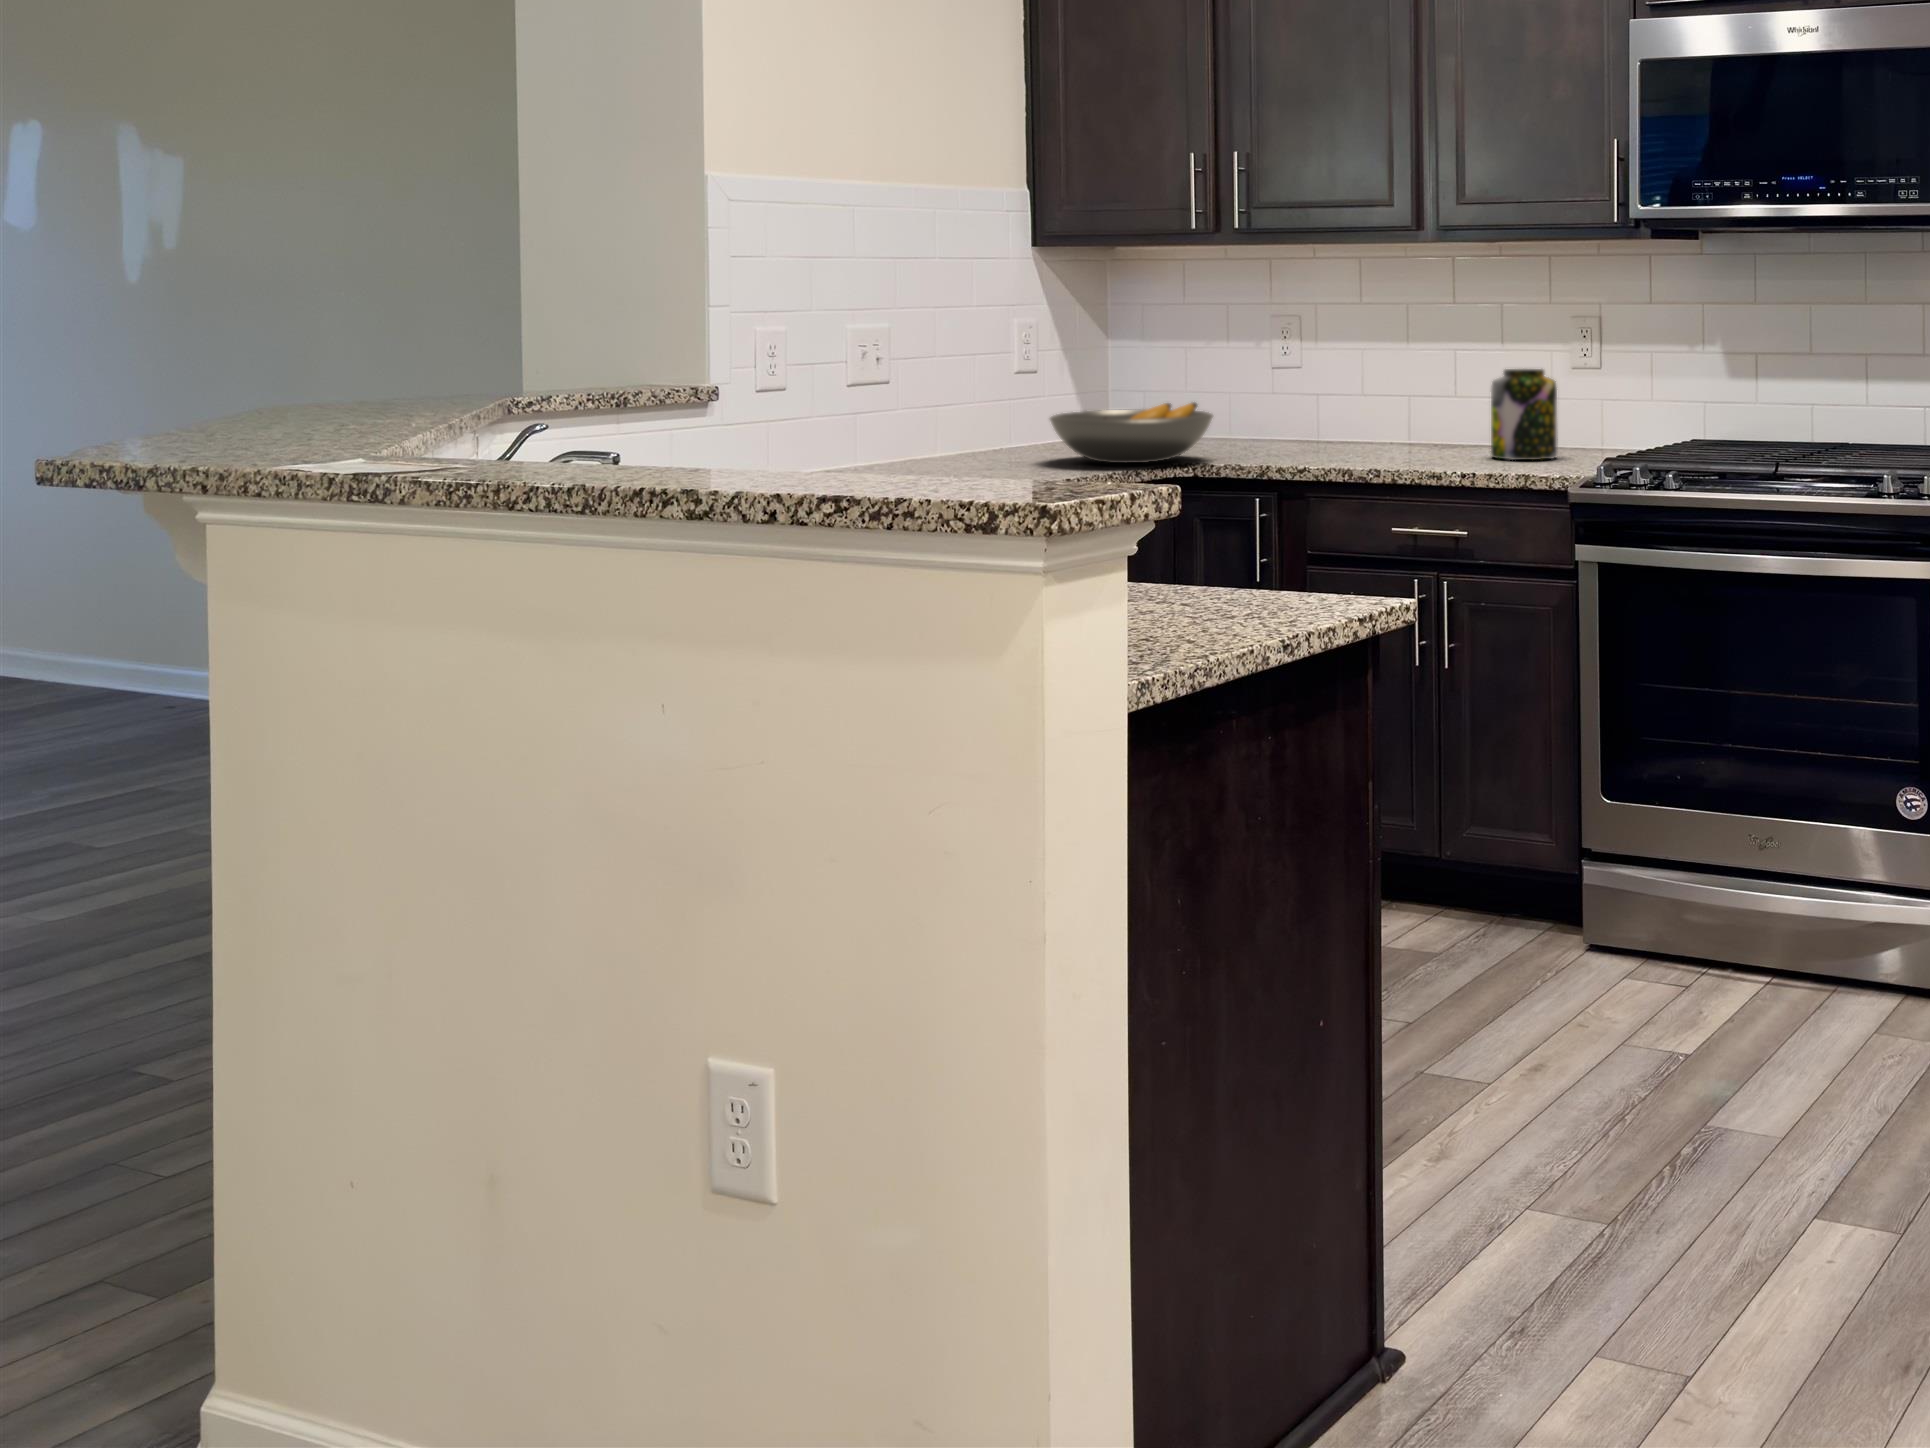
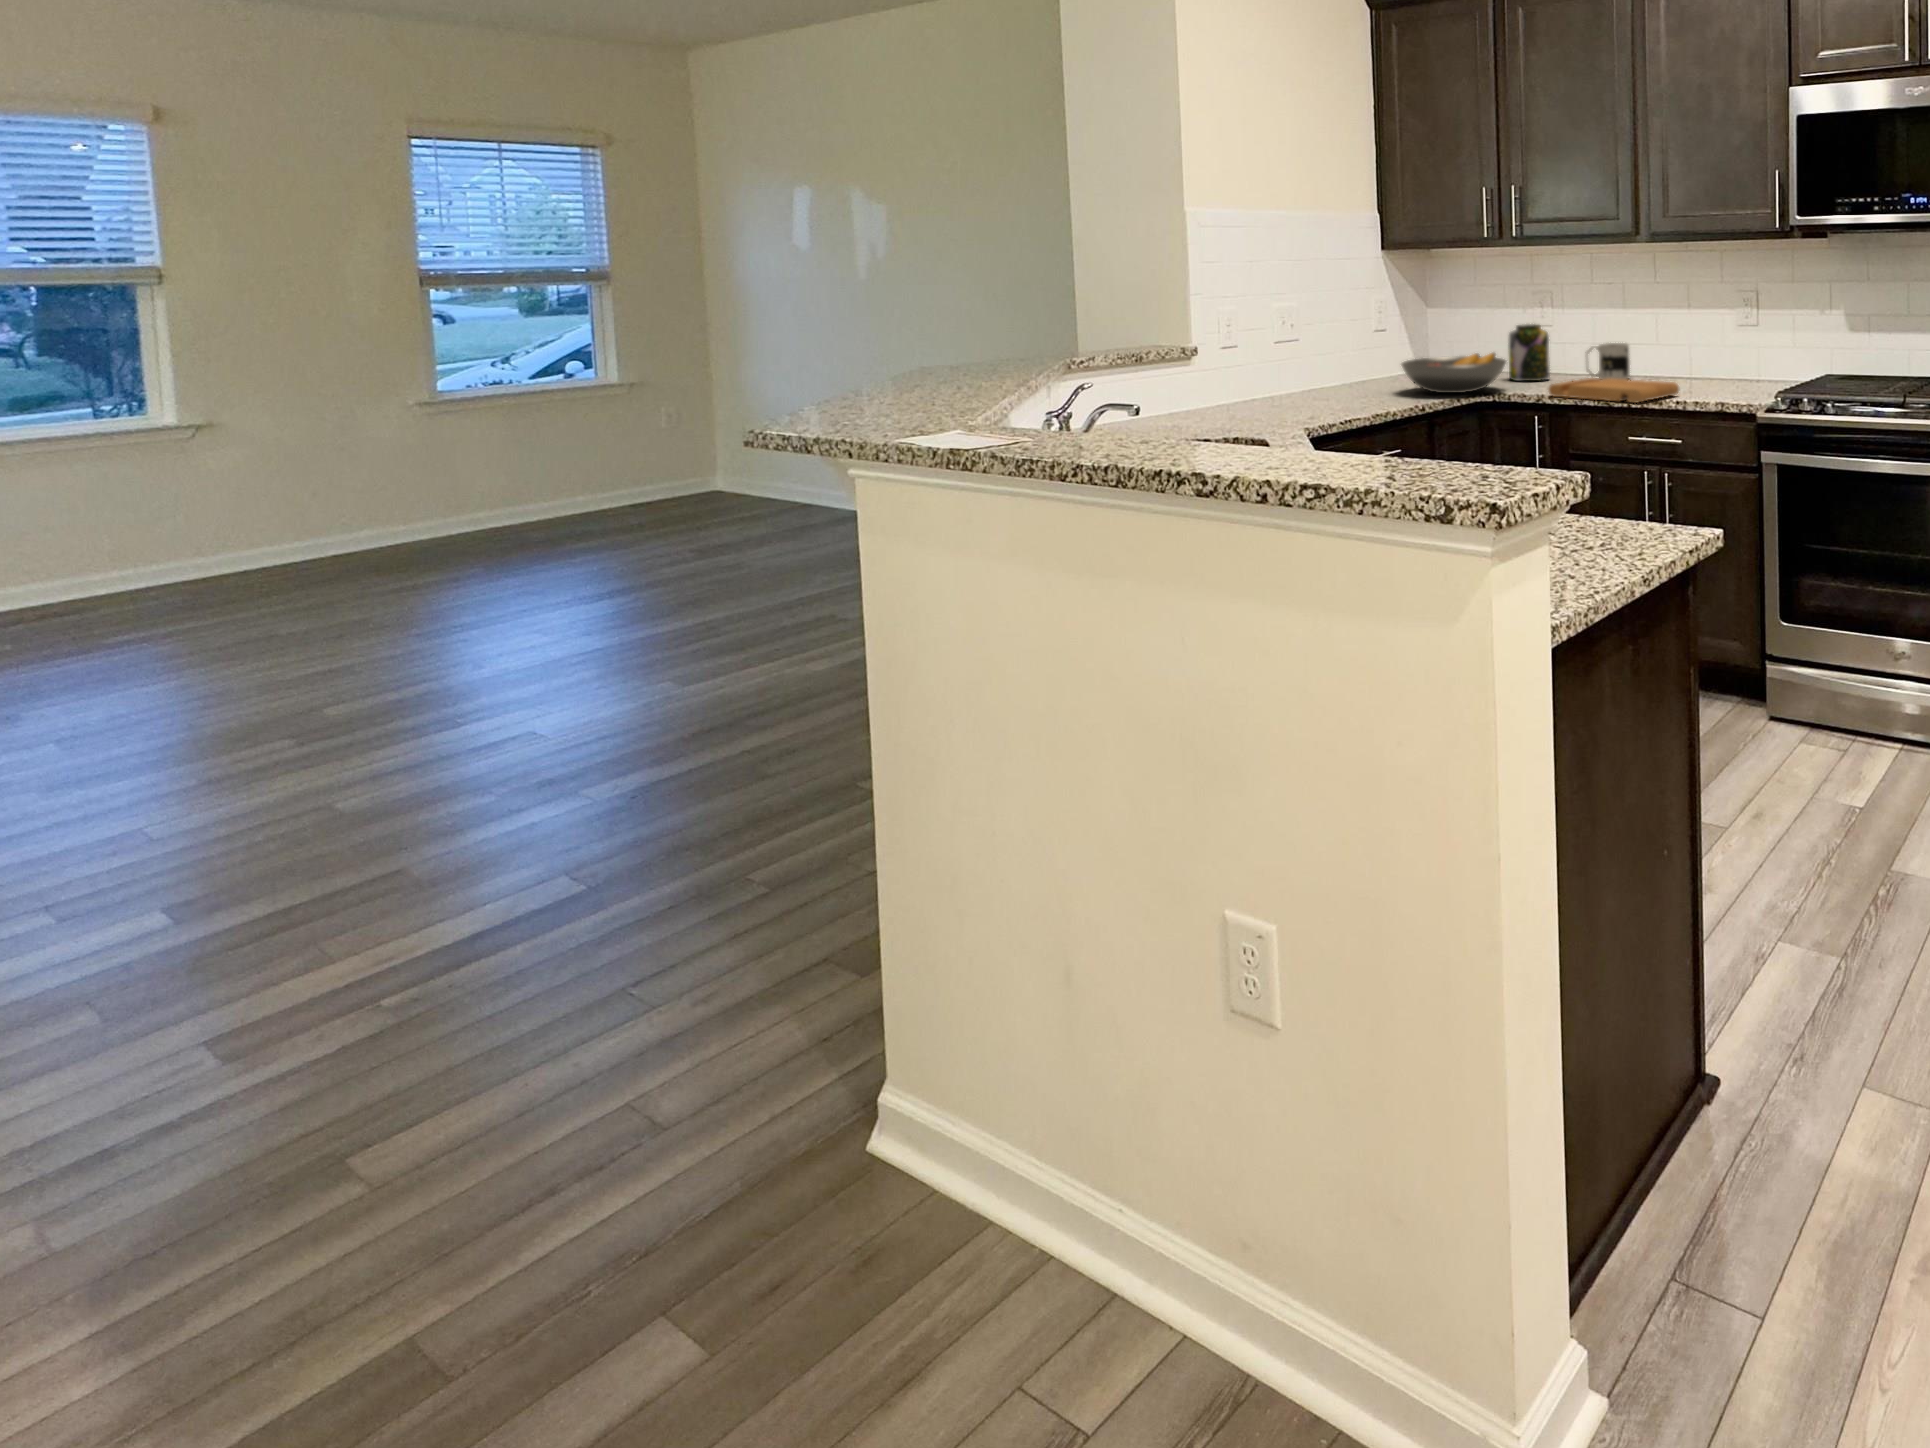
jar: present [1491,369,1557,460] -> present [1508,324,1550,381]
mug: none [1341,393,1408,449] -> present [1587,343,1630,379]
cutting board: none [1273,442,1468,476] -> present [1549,377,1679,403]

